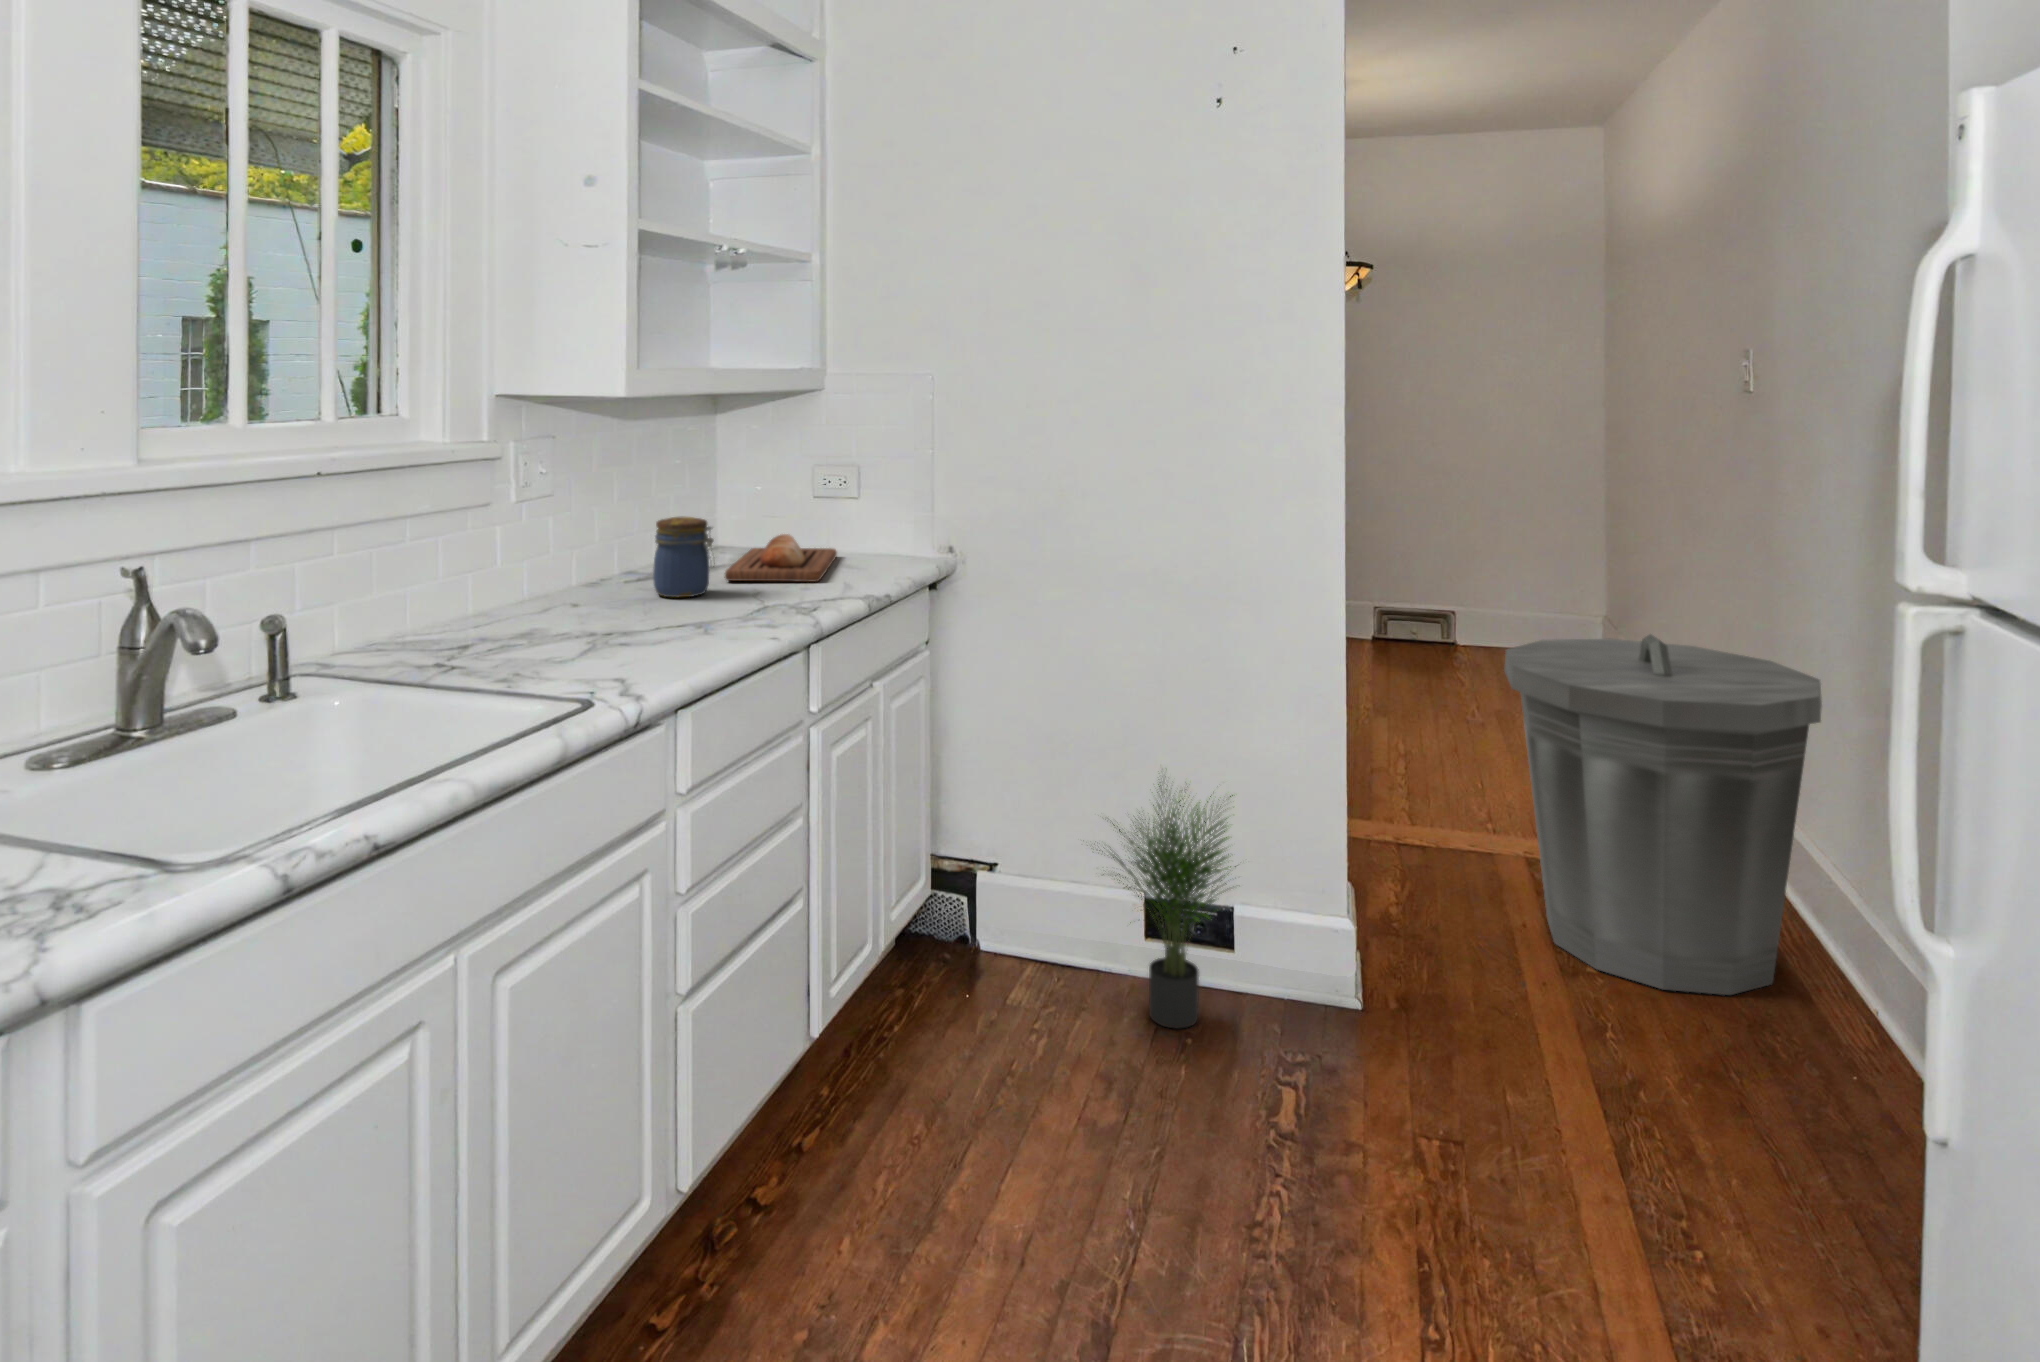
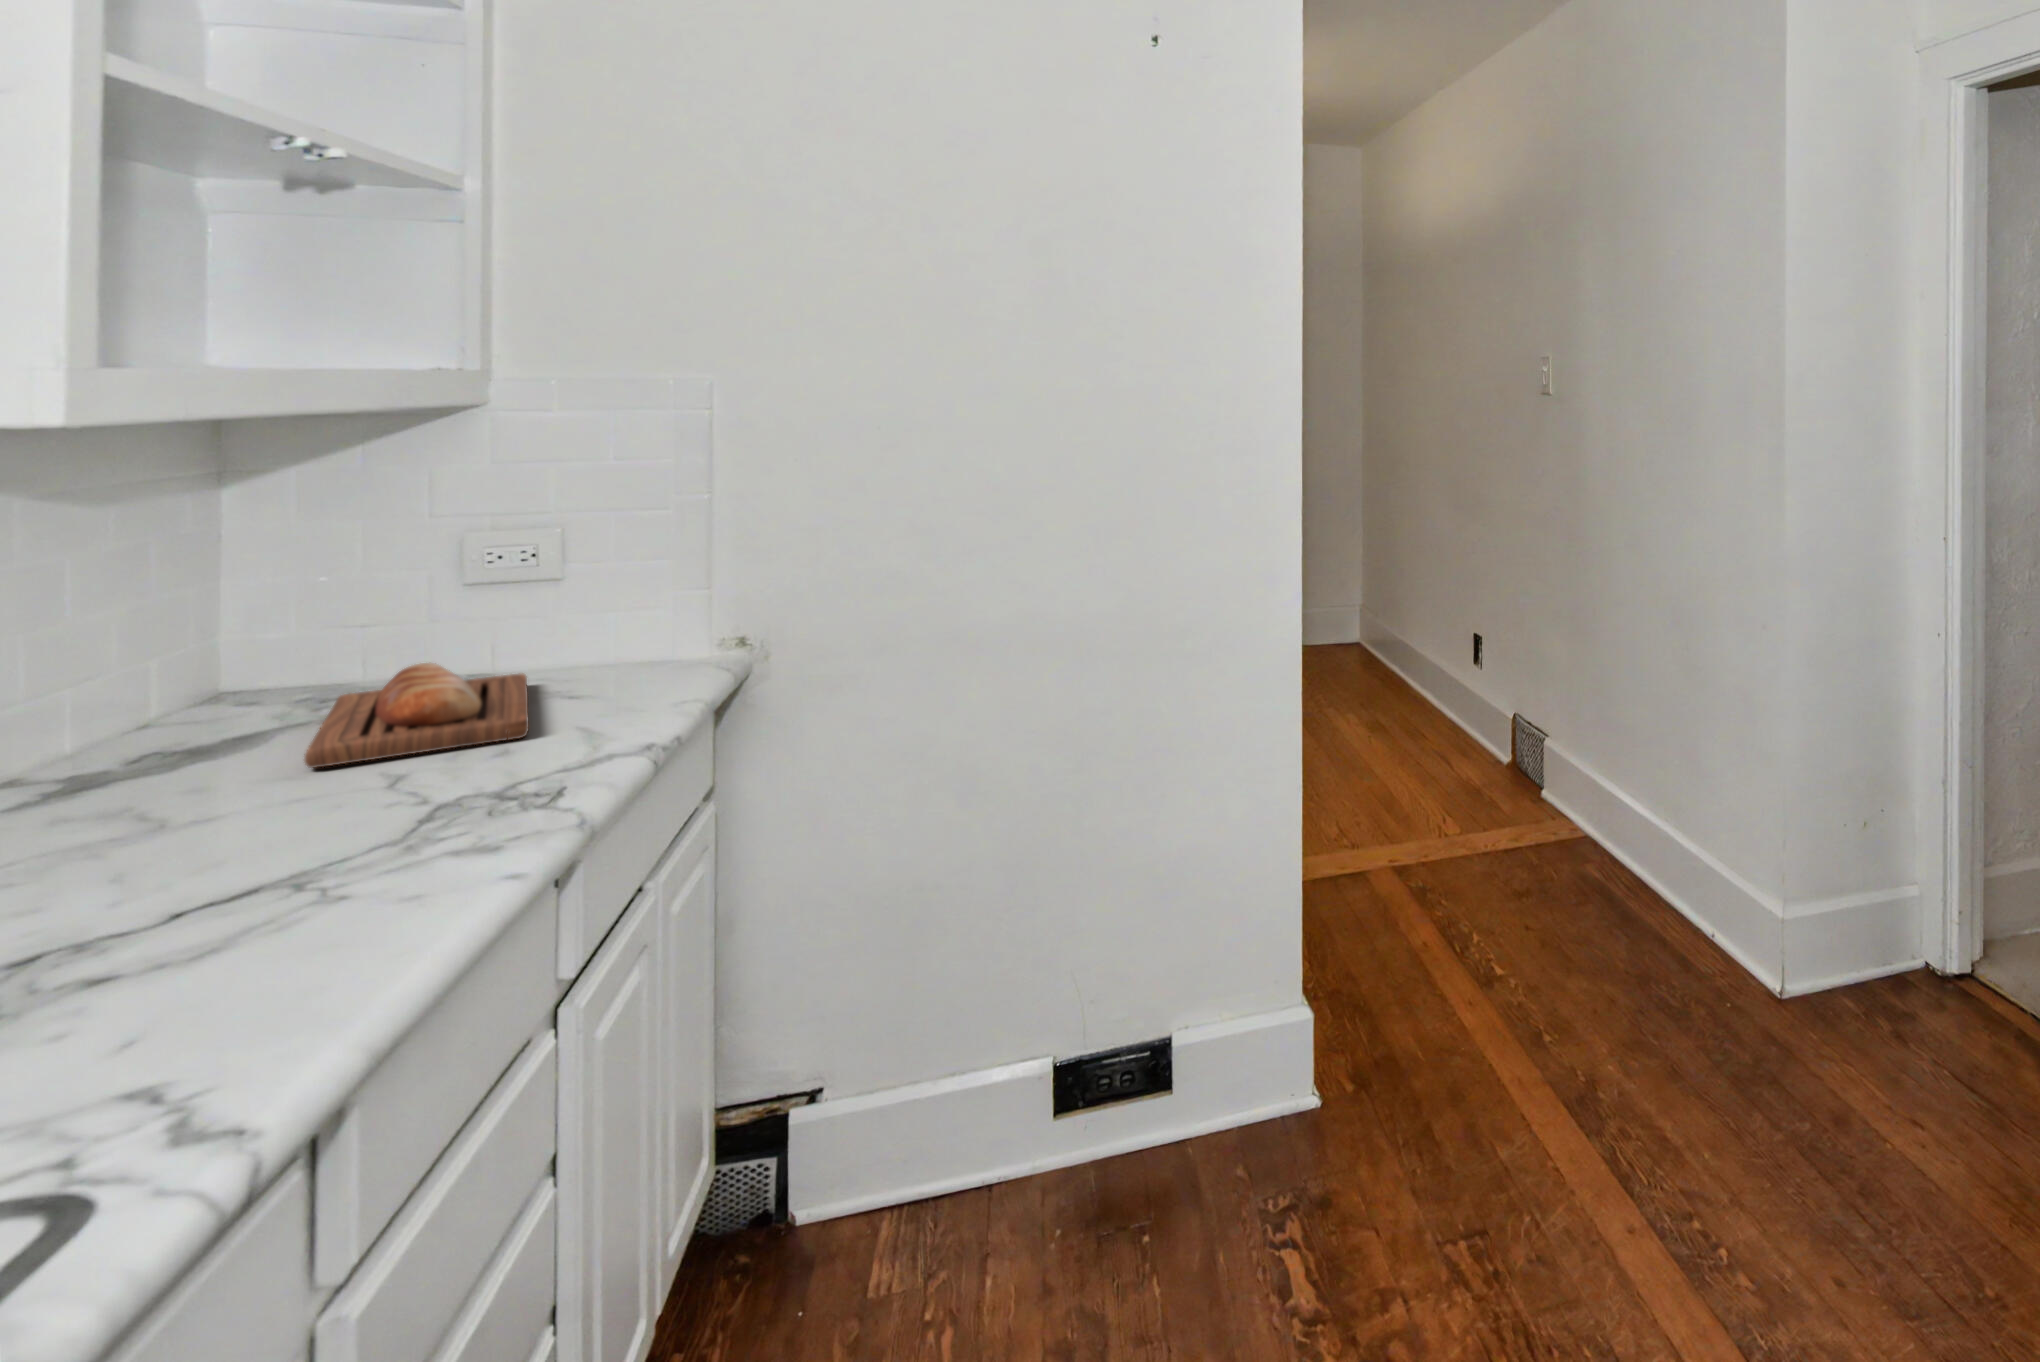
jar: present [653,517,714,597] -> none [126,664,297,831]
trash can: present [1504,634,1822,995] -> none [1393,630,1664,972]
potted plant: present [1099,782,1238,1029] -> none [972,886,1216,1231]

